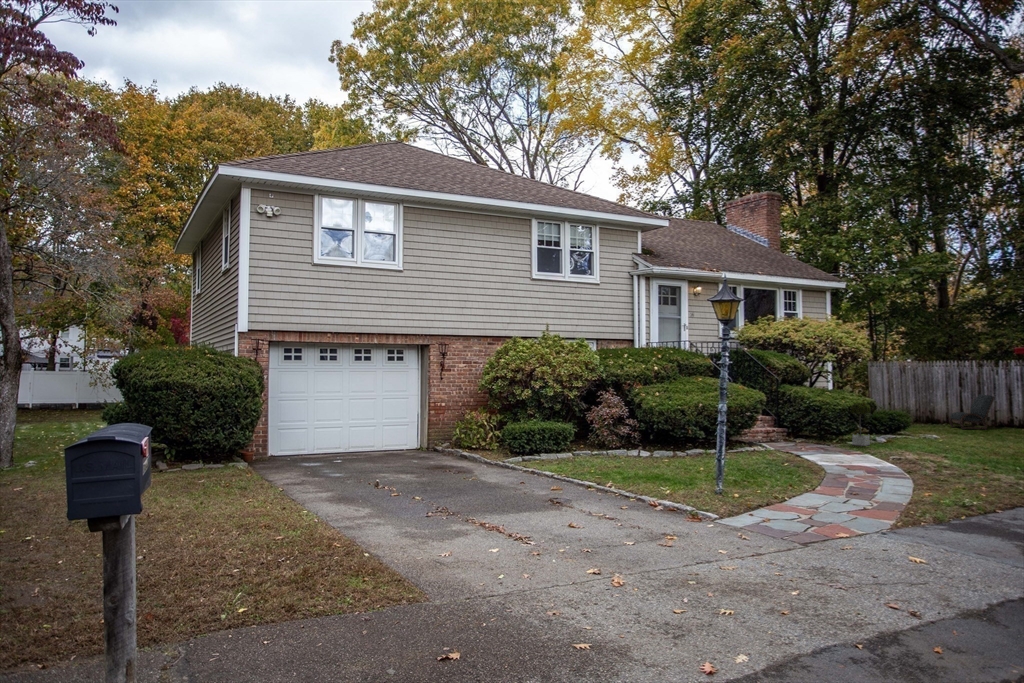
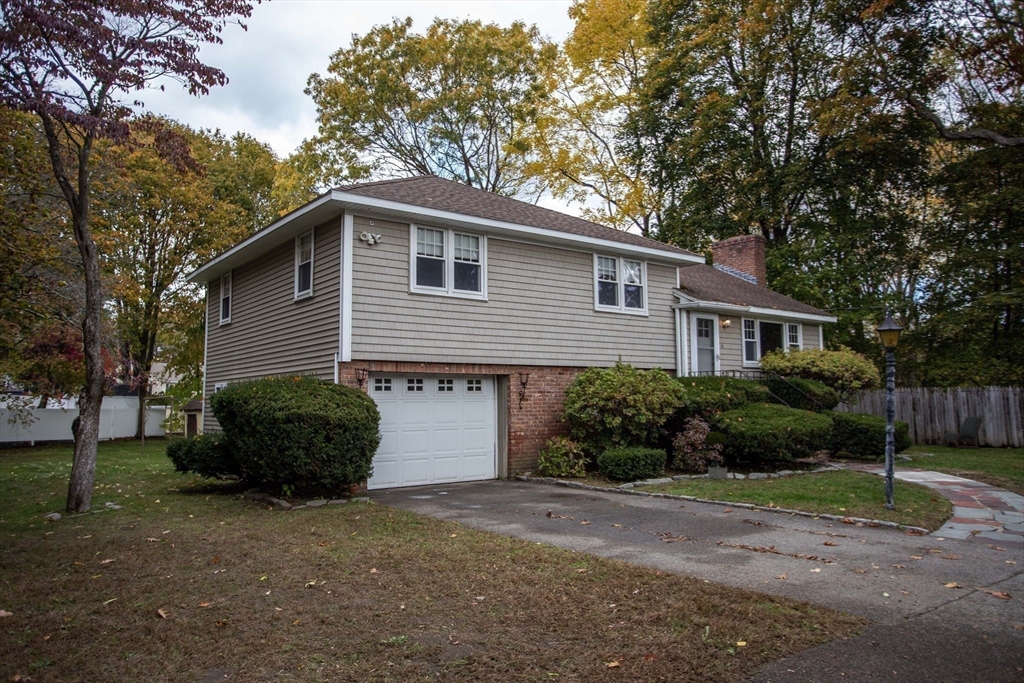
potted tree: present [852,402,870,446] -> present [705,432,727,479]

